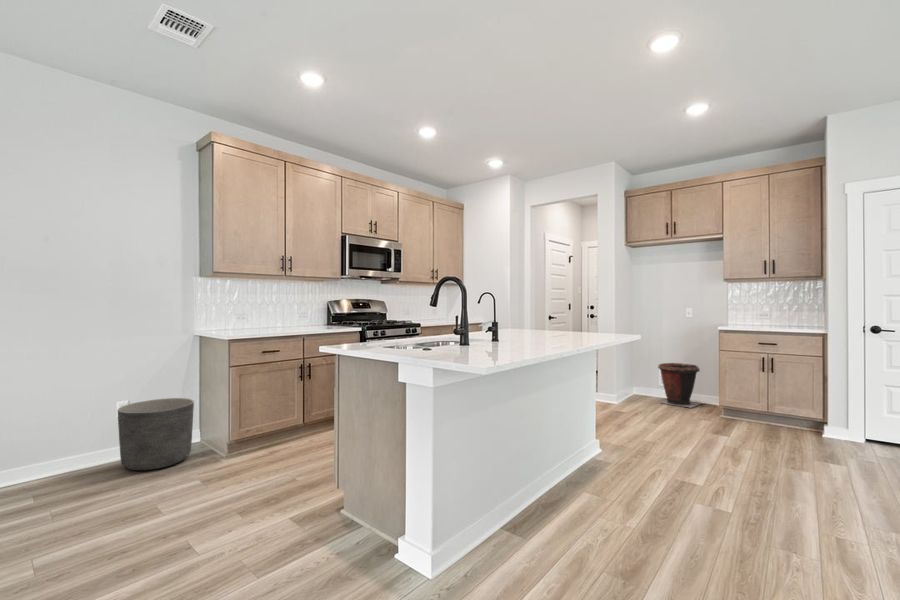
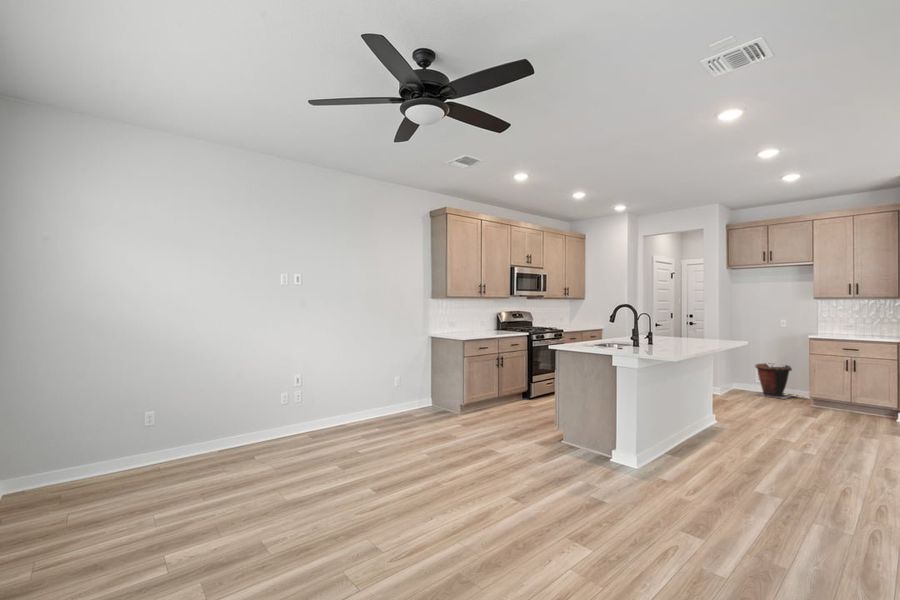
planter: present [118,398,194,470] -> none [401,377,441,419]

